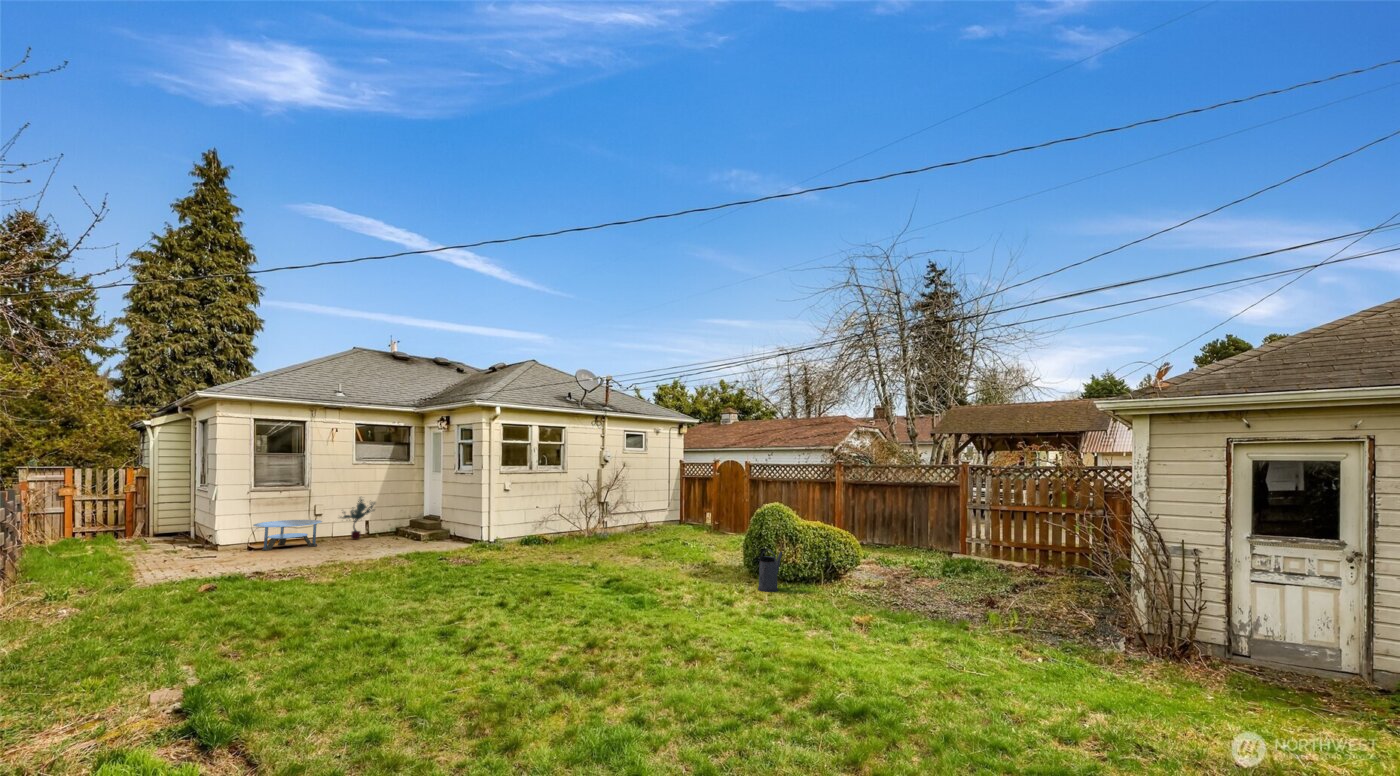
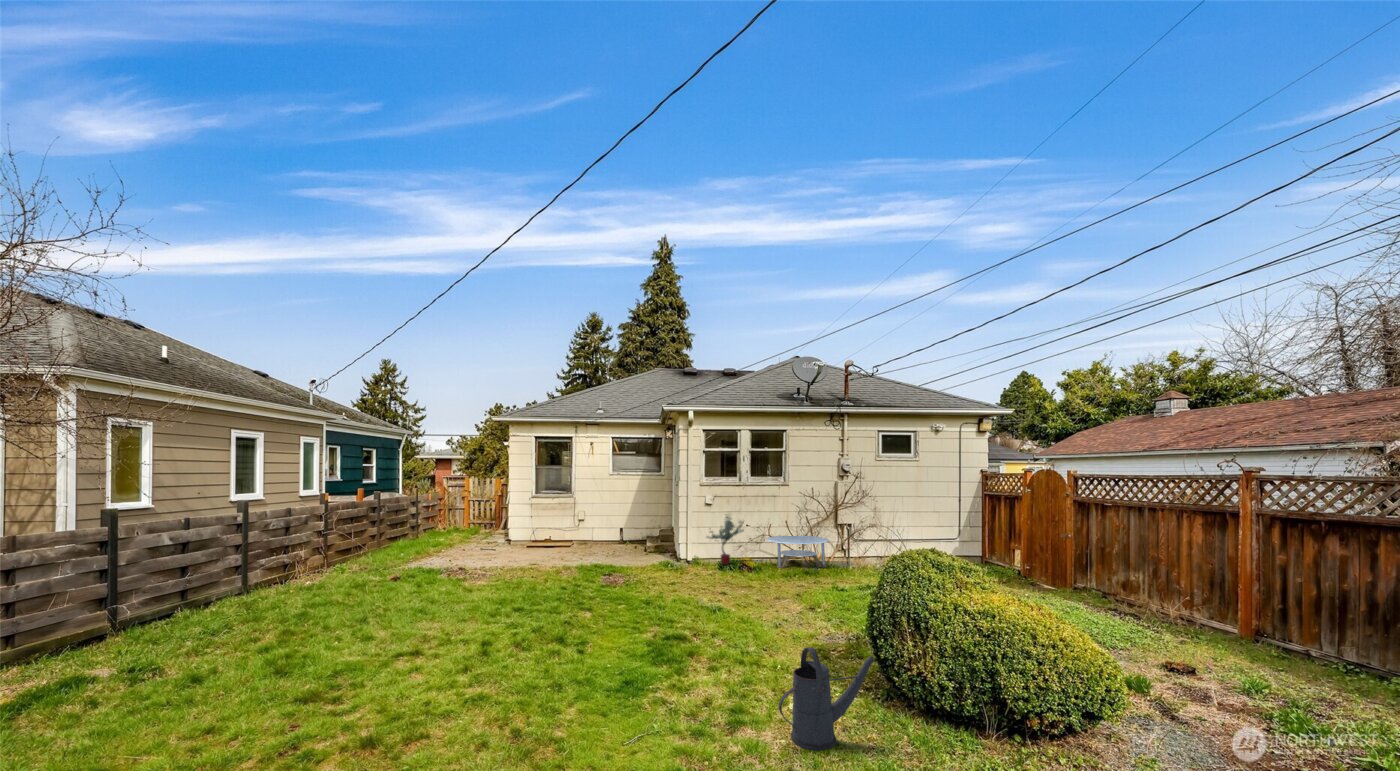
potted tree: present [340,497,375,540] -> present [707,514,744,565]
round table: present [253,520,322,551] -> present [767,536,829,568]

